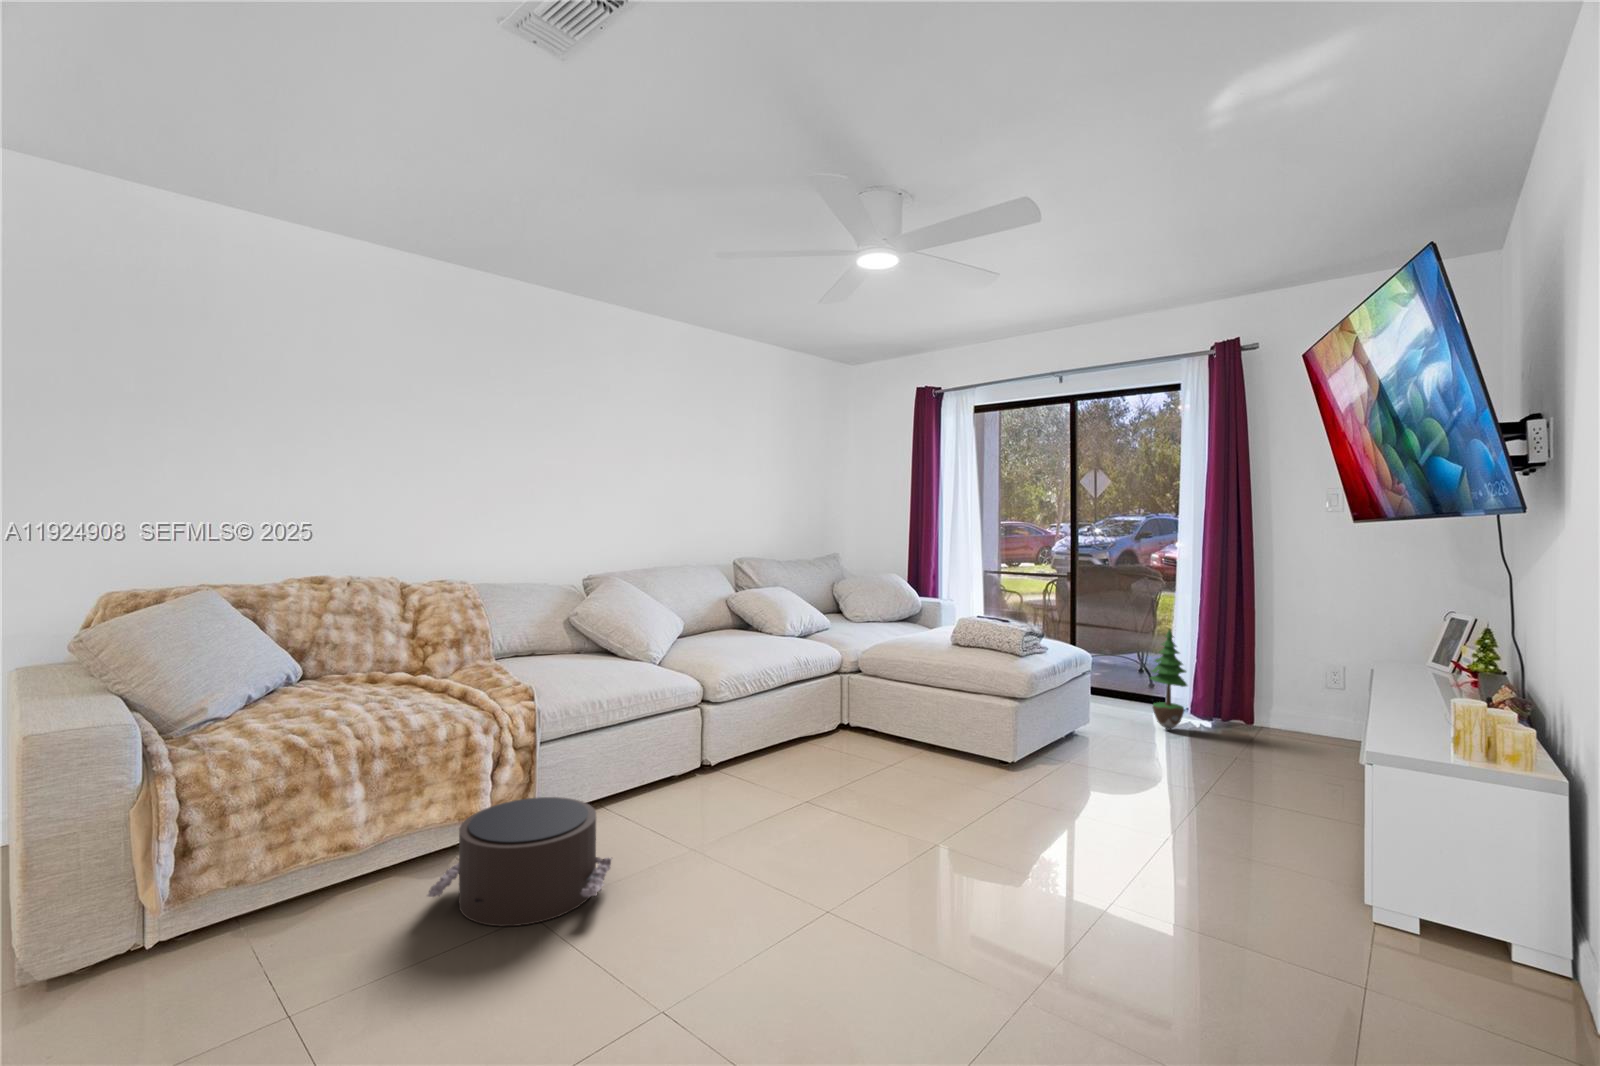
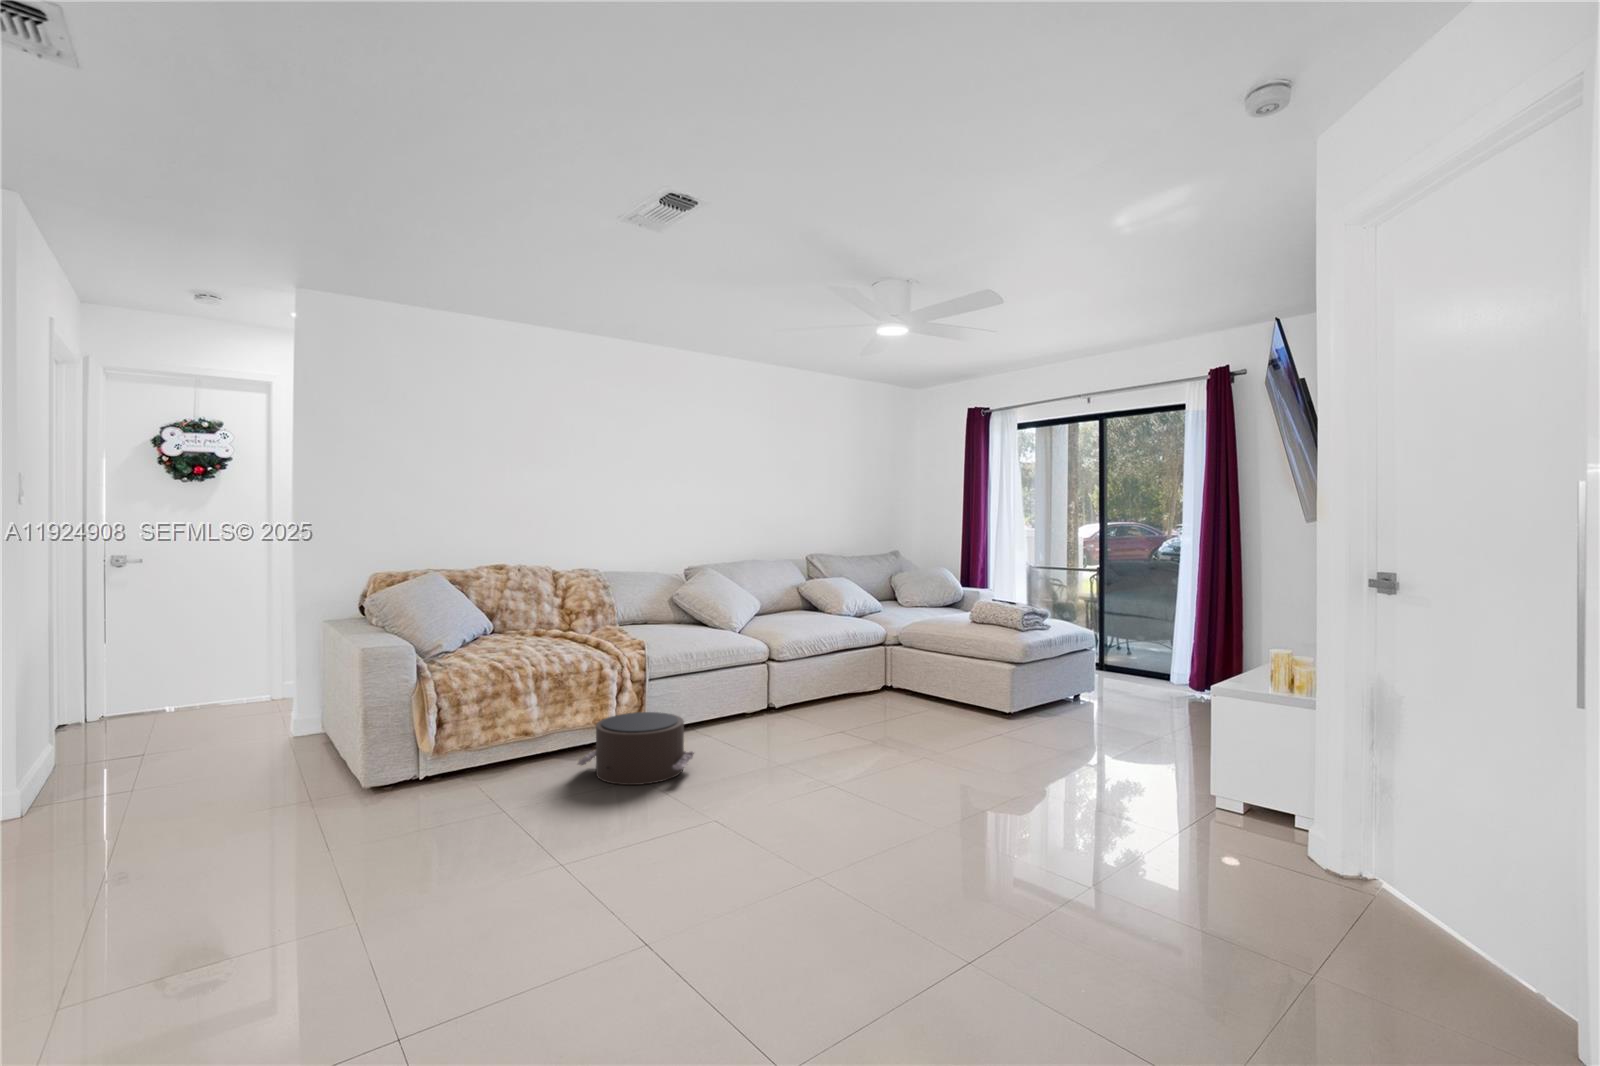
potted tree: present [1150,630,1187,730] -> none [1153,612,1188,699]

